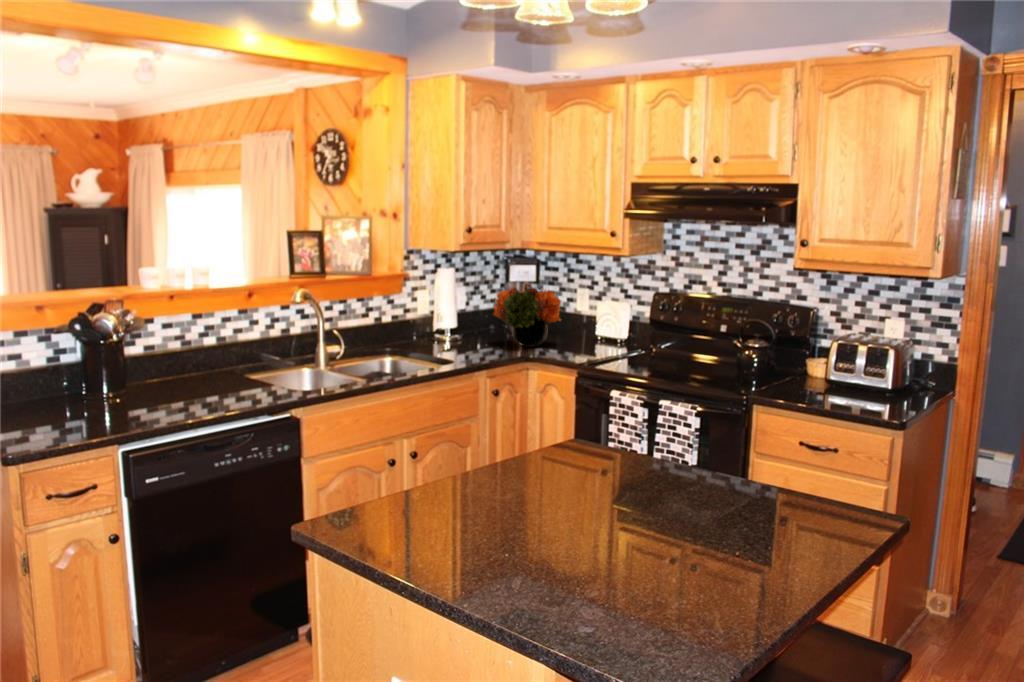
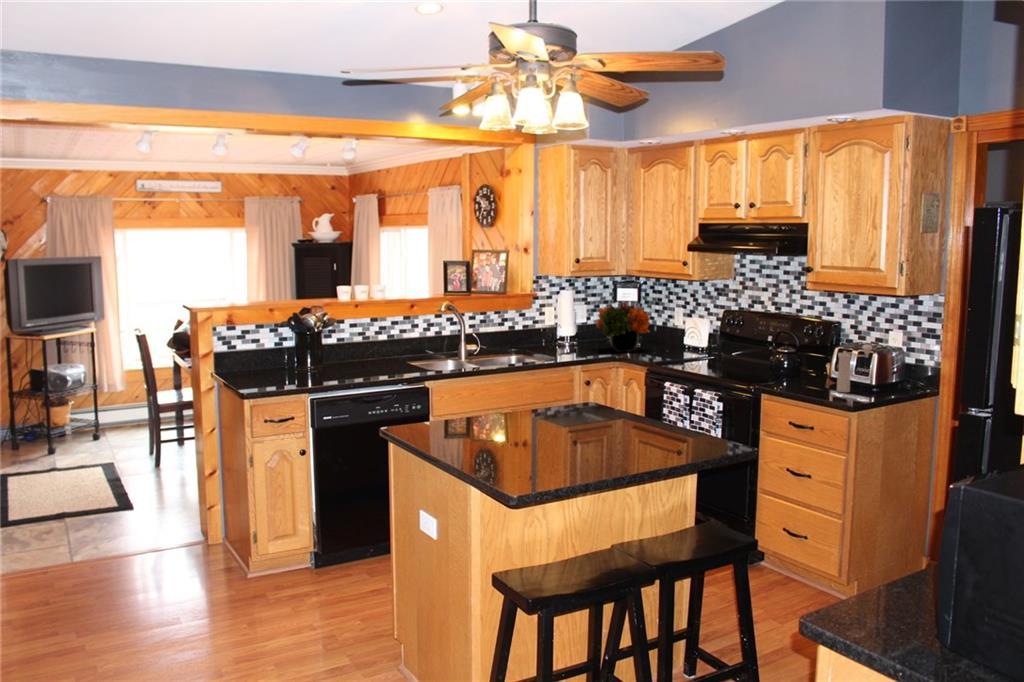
pepper mill: none [857,340,899,403] -> present [837,345,872,392]

